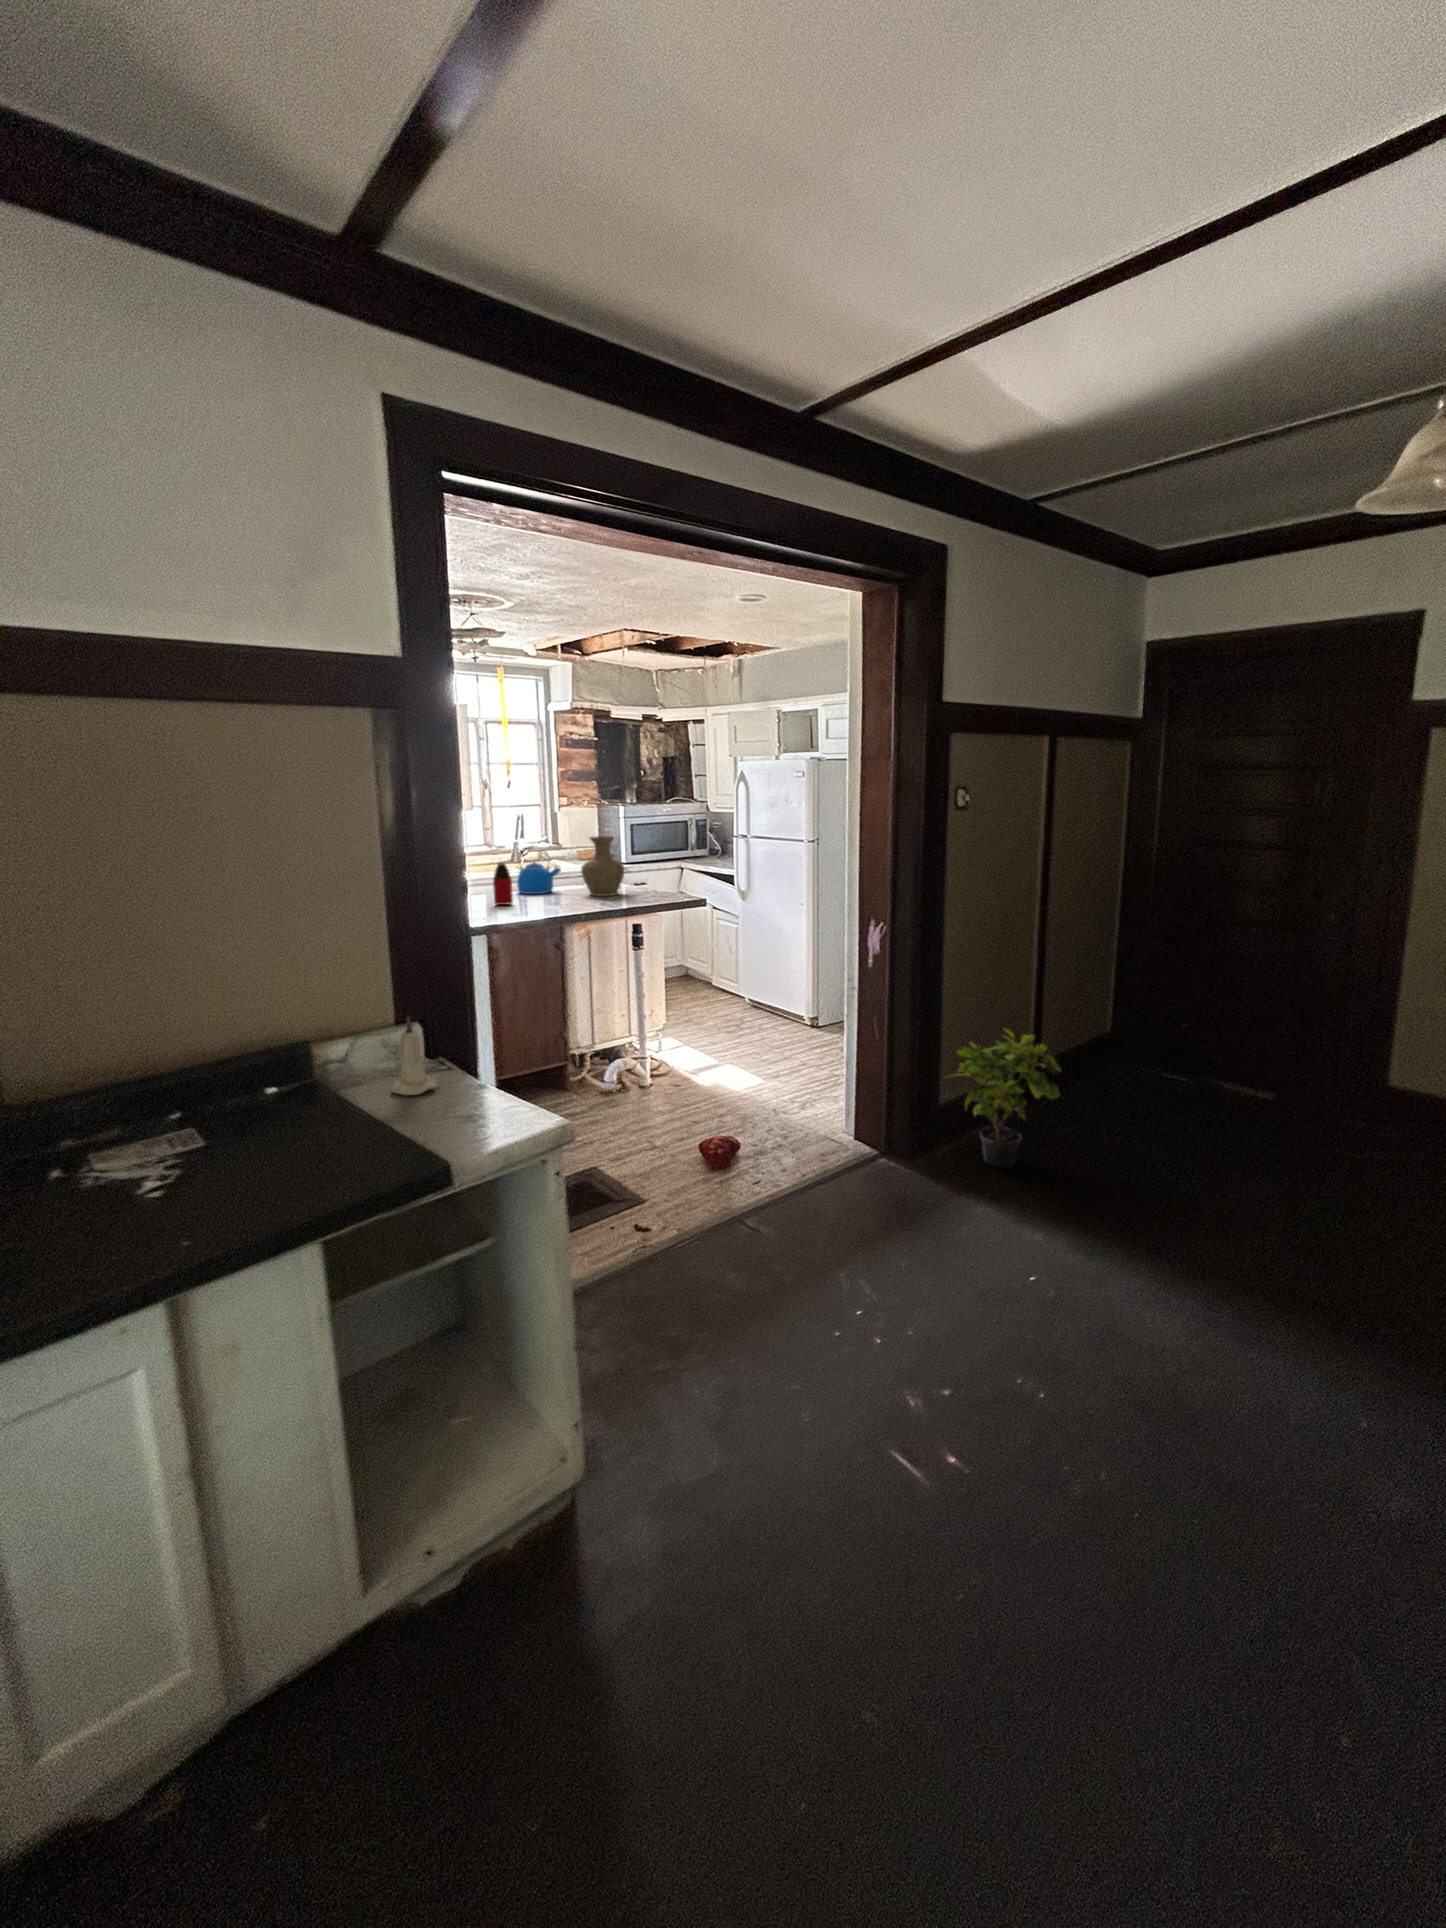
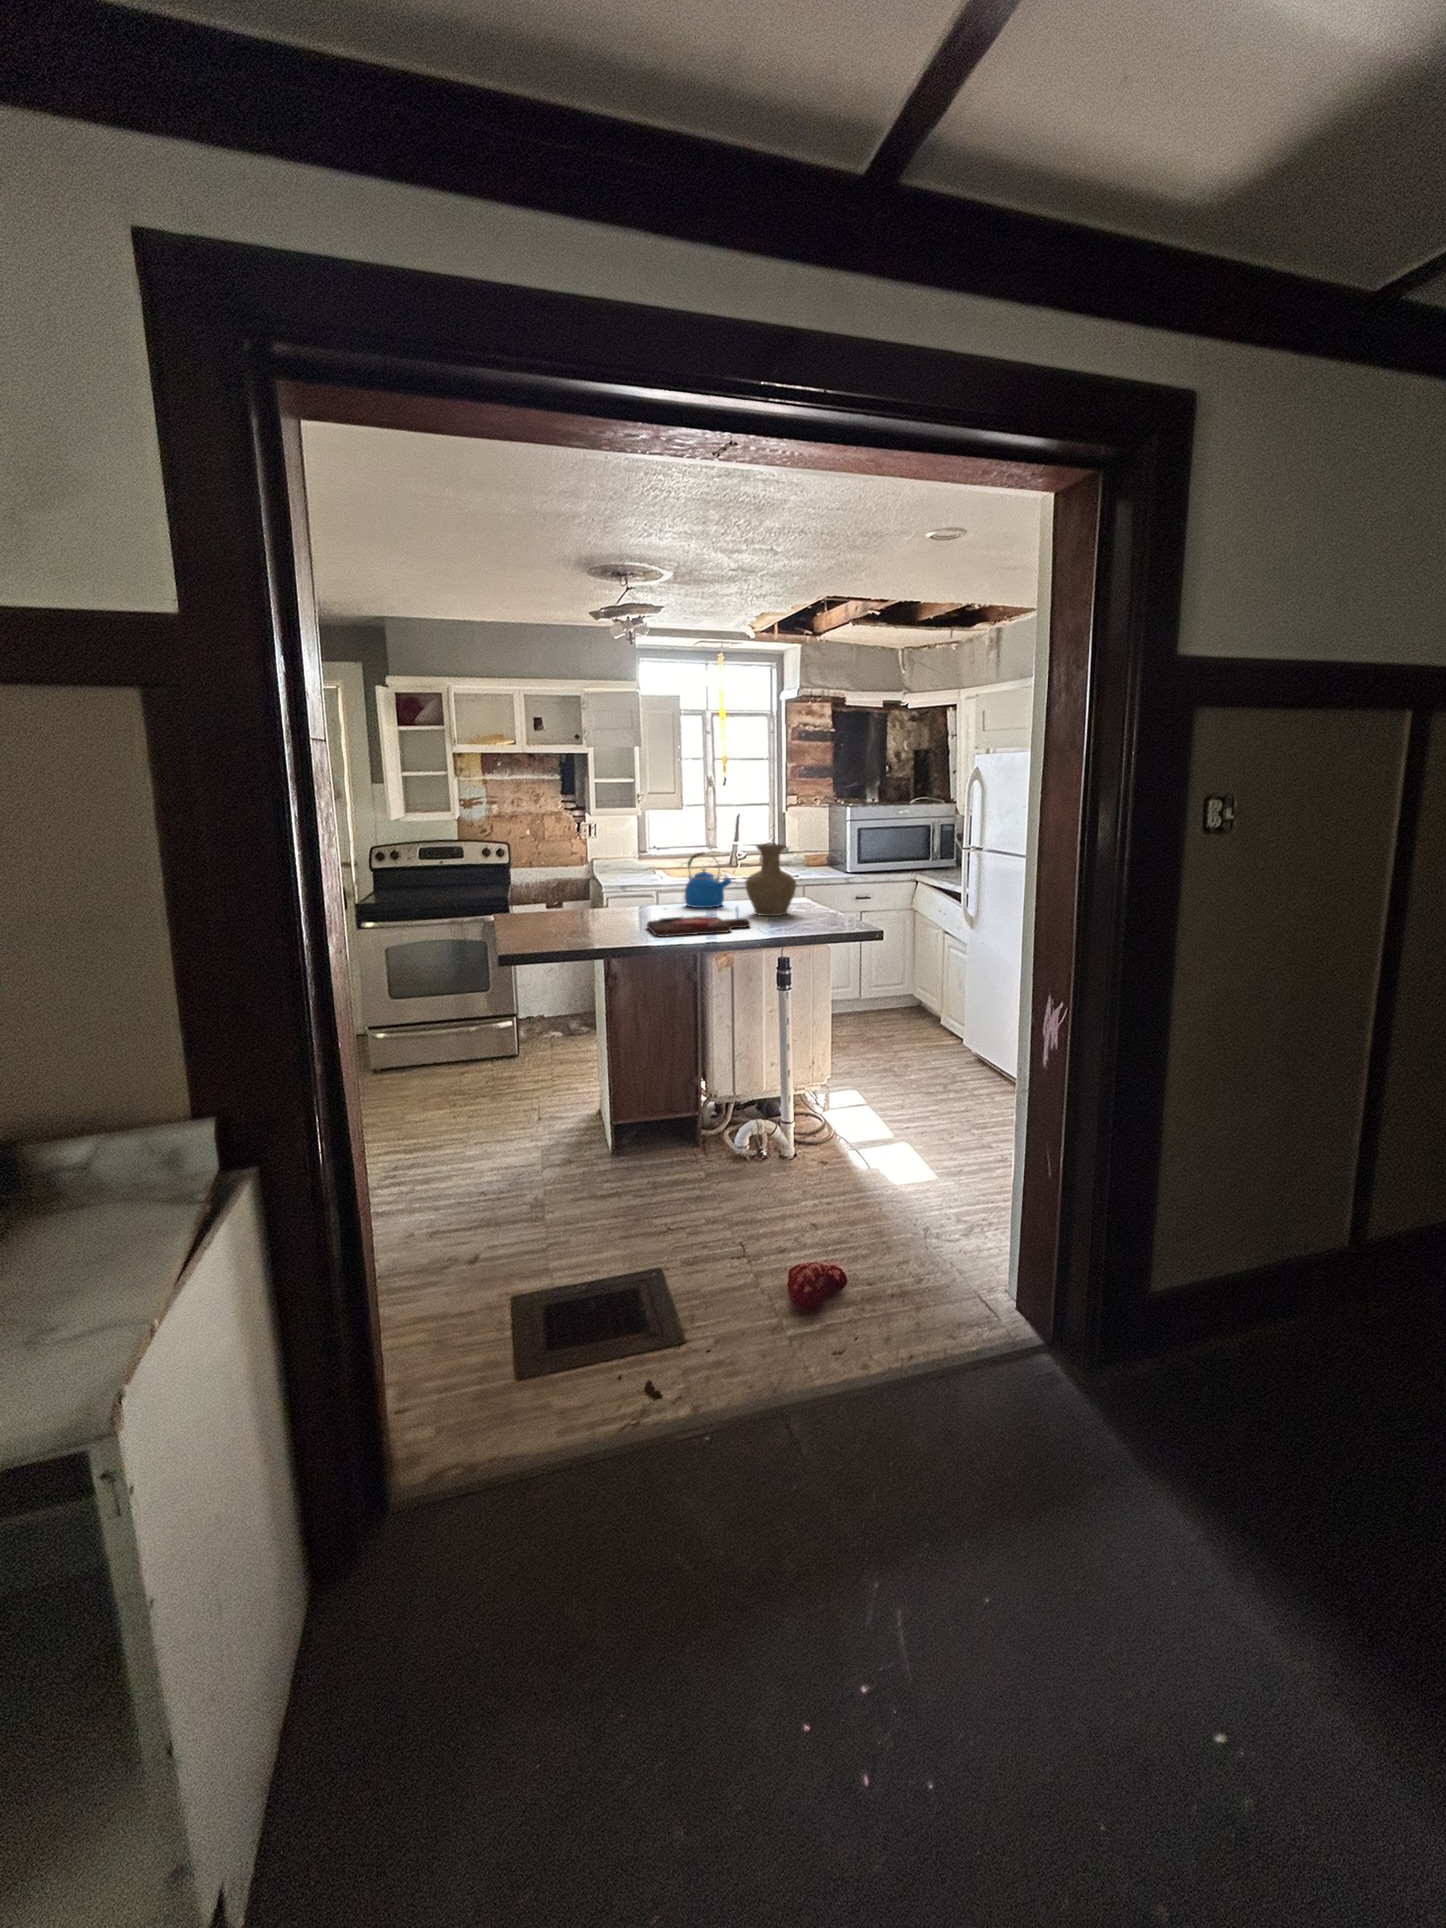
bottle: present [493,846,513,905] -> none [636,853,657,922]
cutting board: none [514,895,603,914] -> present [647,916,750,937]
candle: present [391,1017,437,1095] -> none [52,1127,128,1249]
potted plant: present [951,1029,1060,1168] -> none [1157,1205,1392,1451]

